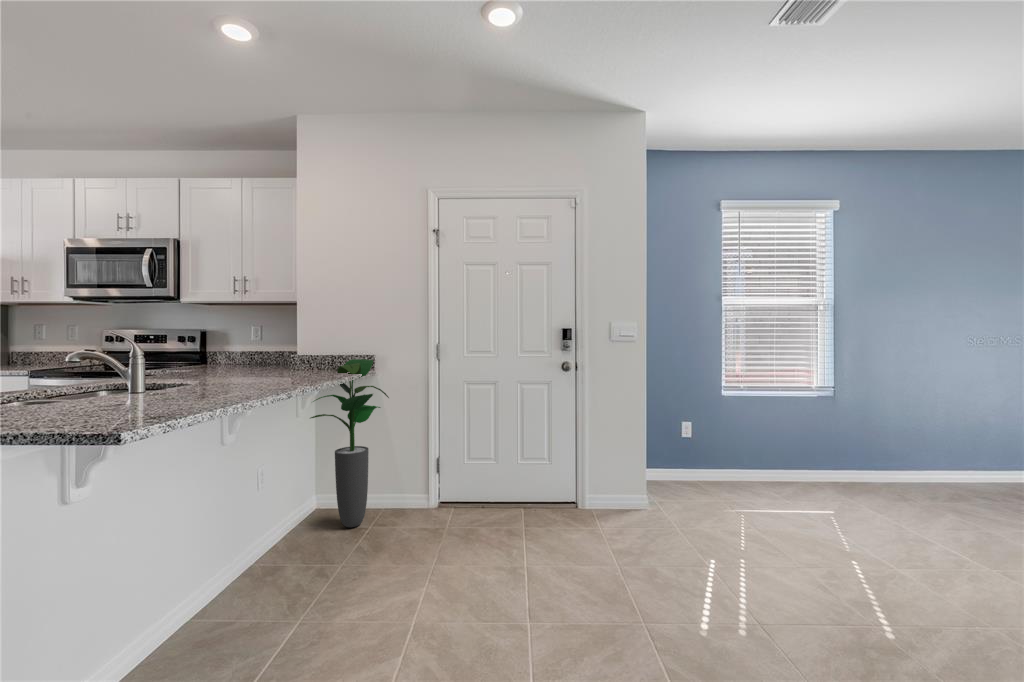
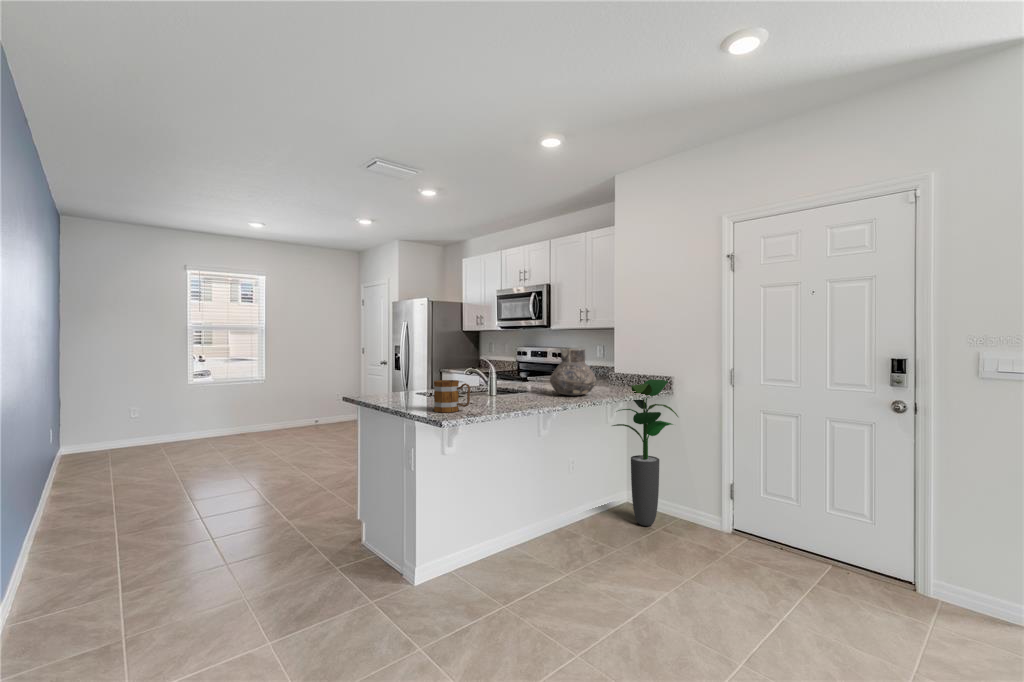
vase: none [238,318,308,382] -> present [550,349,596,395]
mug: none [40,362,141,426] -> present [434,380,470,412]

